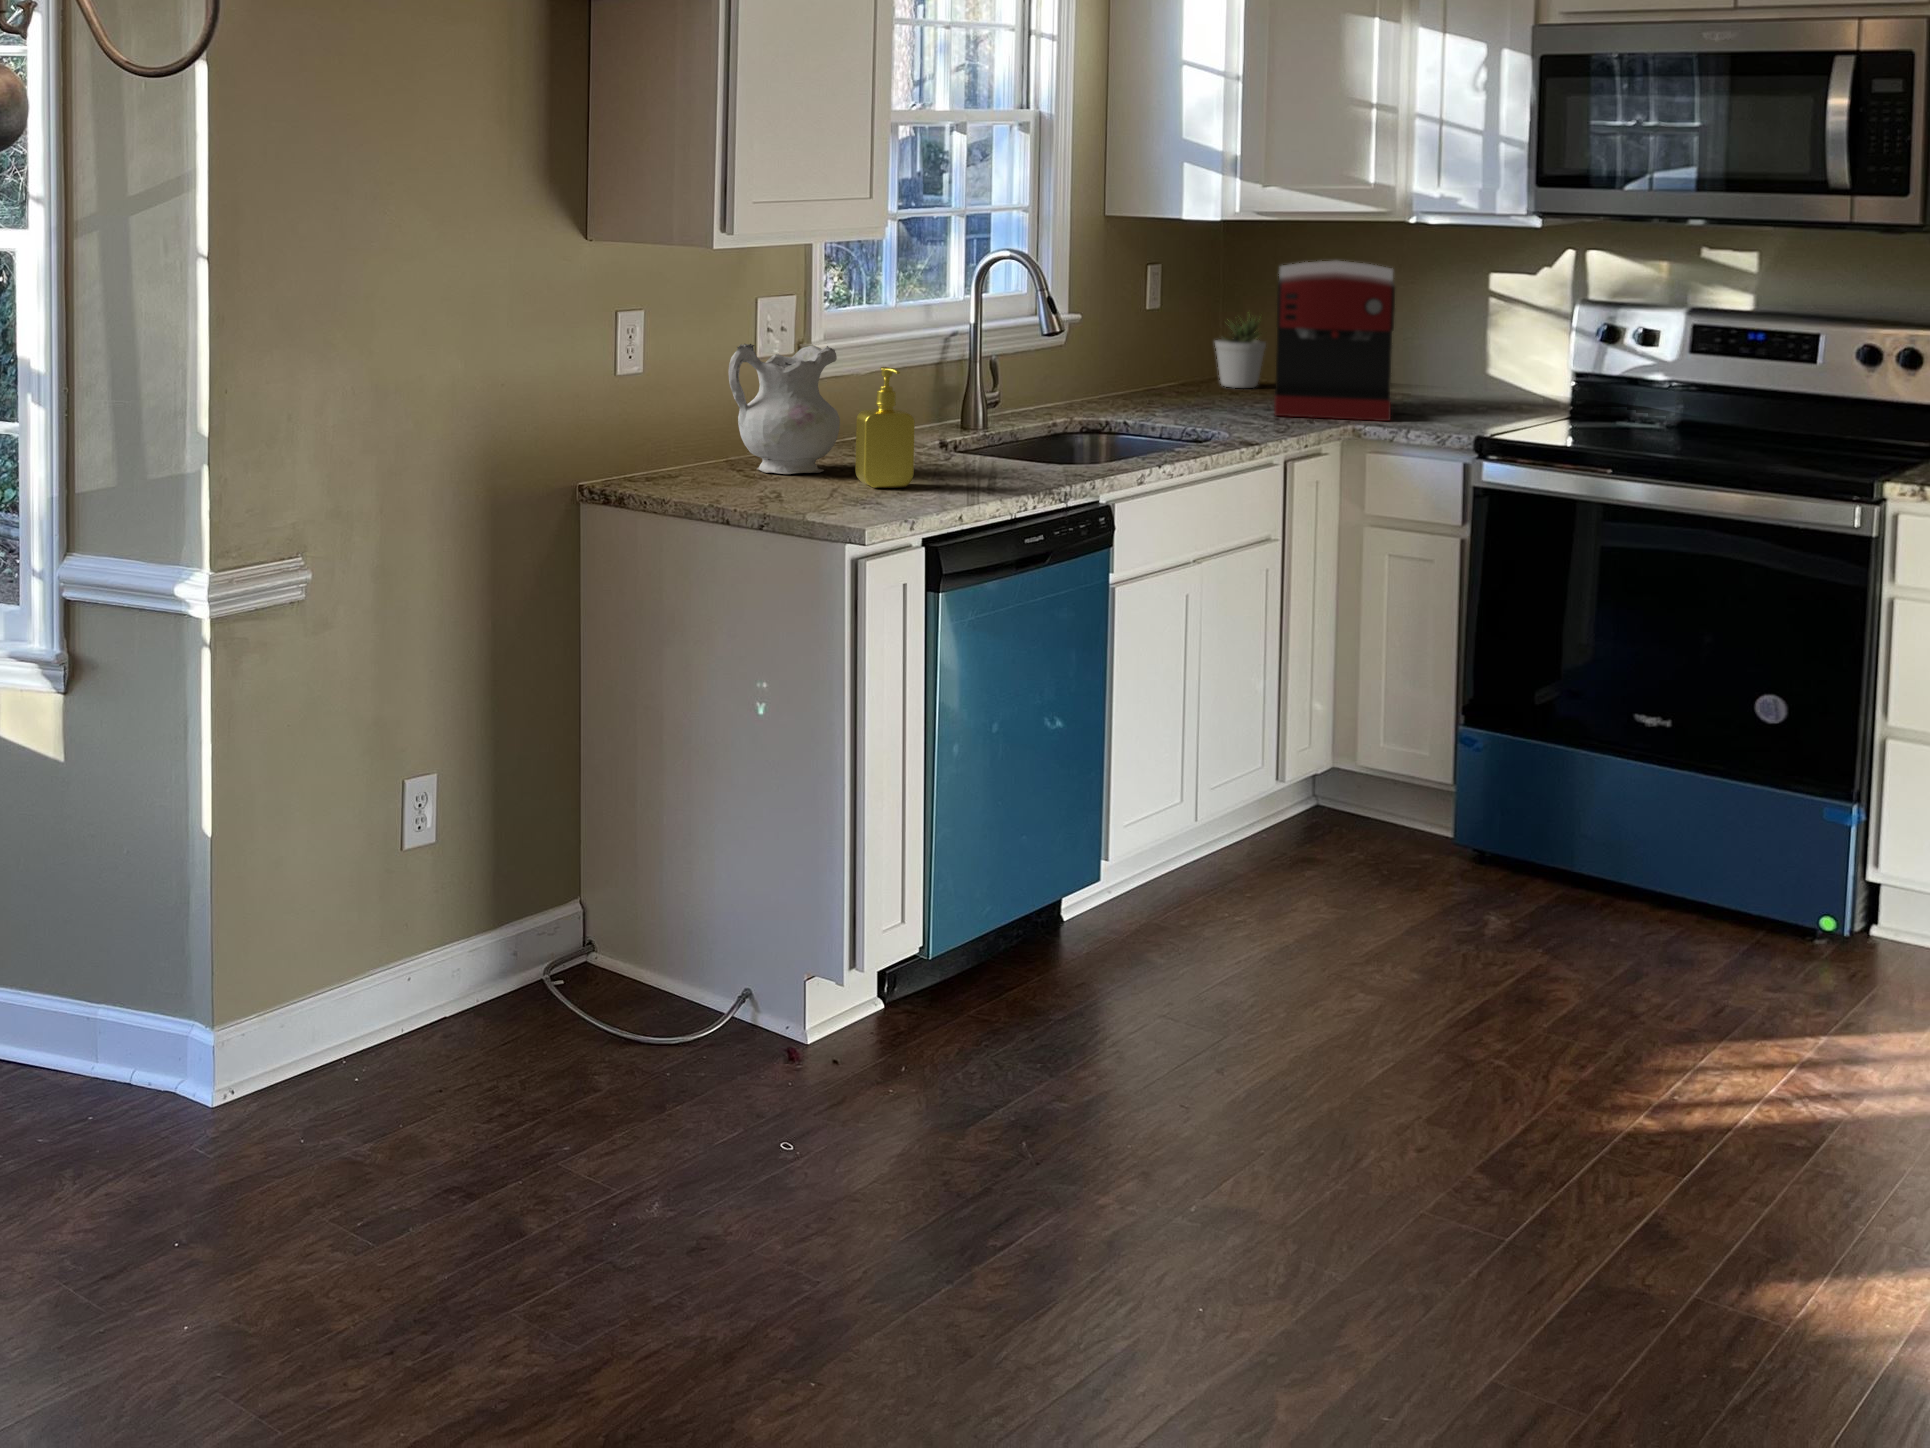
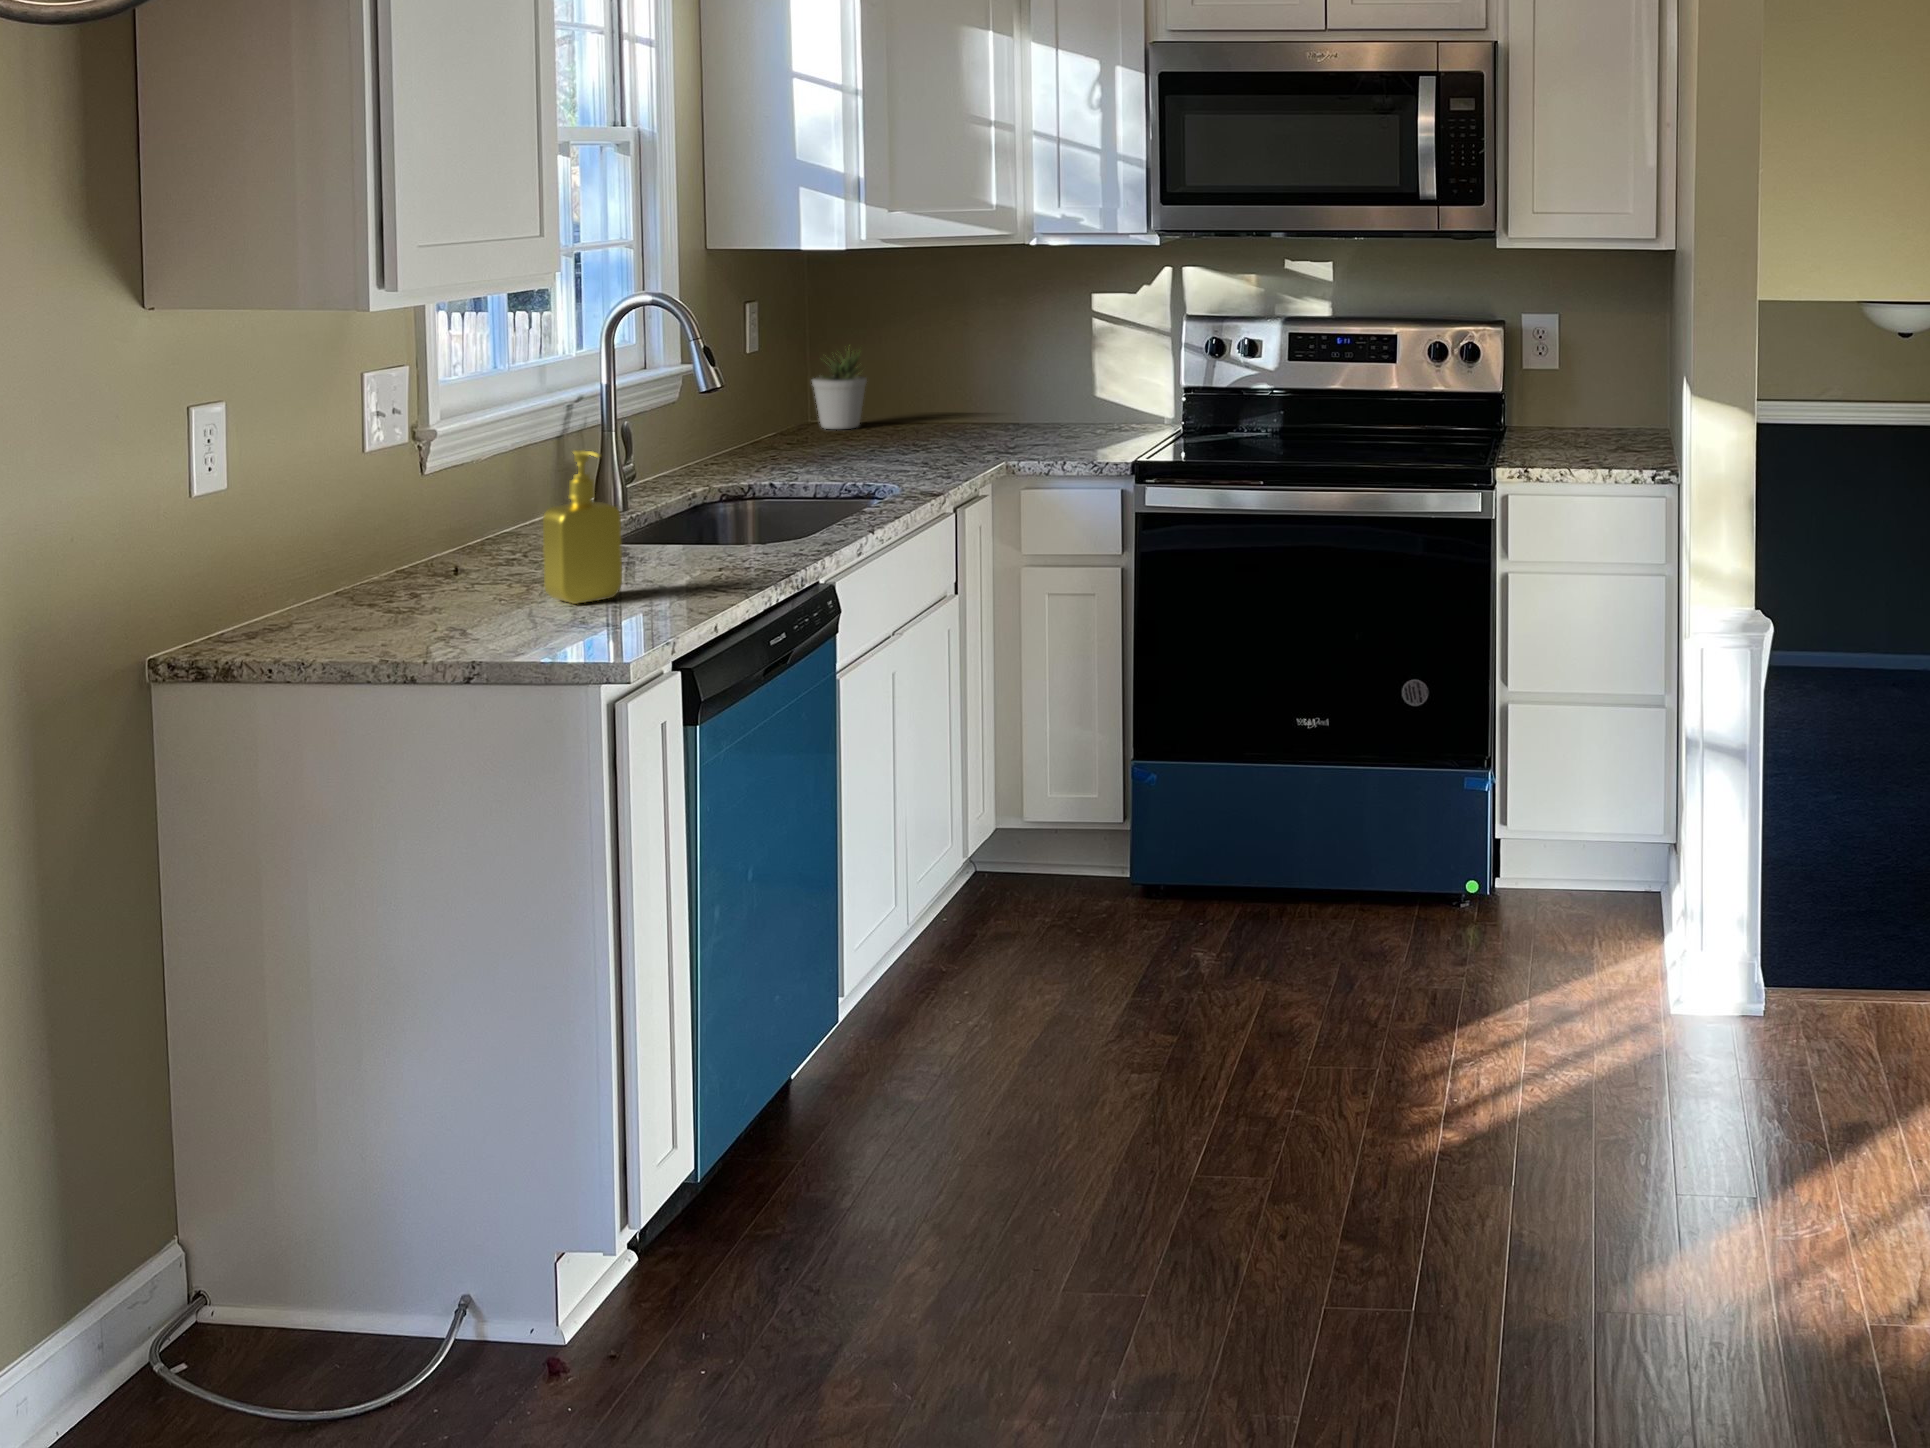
coffee maker: present [1274,261,1395,421] -> none [897,287,1032,458]
ceramic pitcher: present [729,344,840,474] -> none [348,428,503,601]

